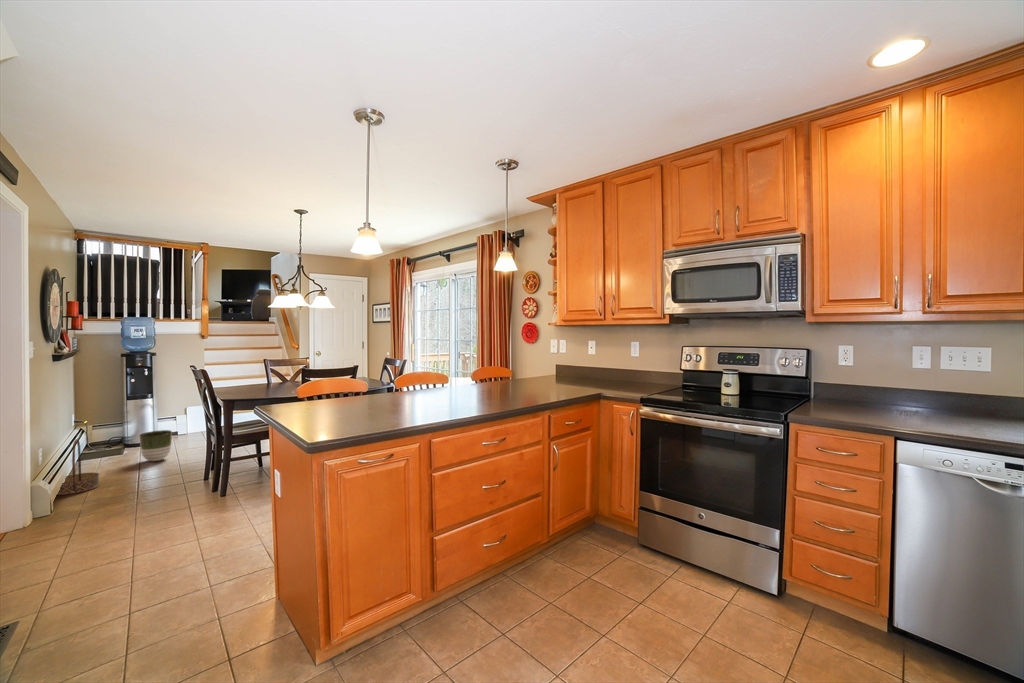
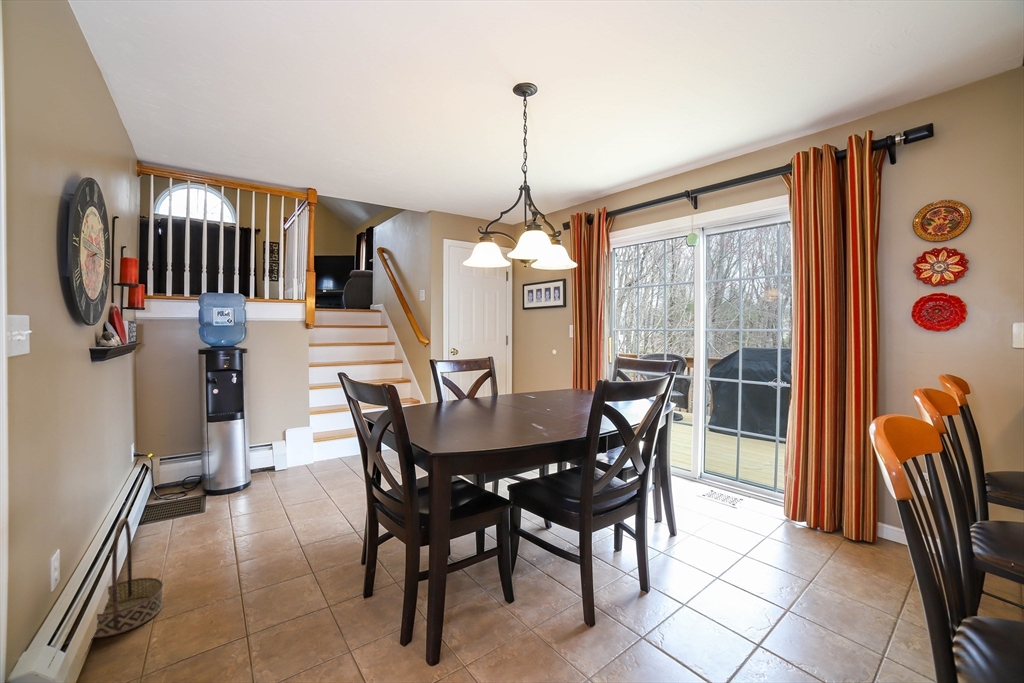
planter: present [140,430,172,461] -> none [229,478,277,534]

